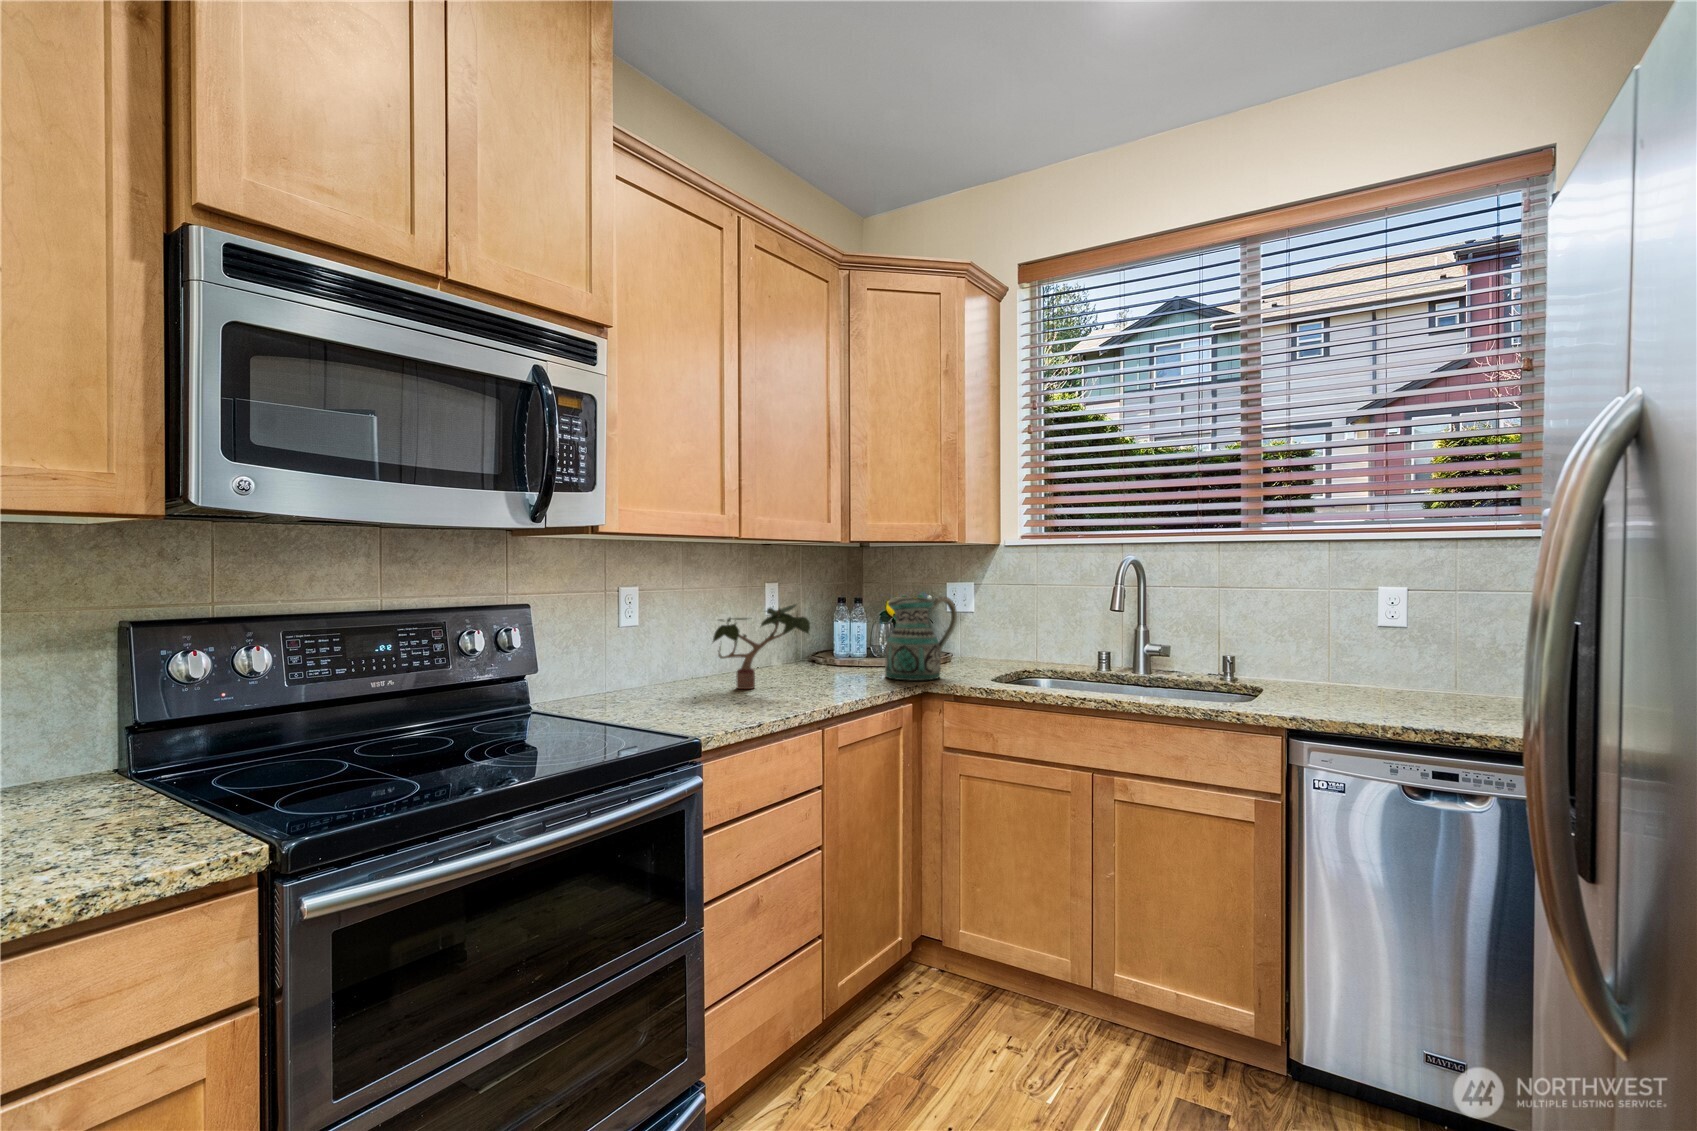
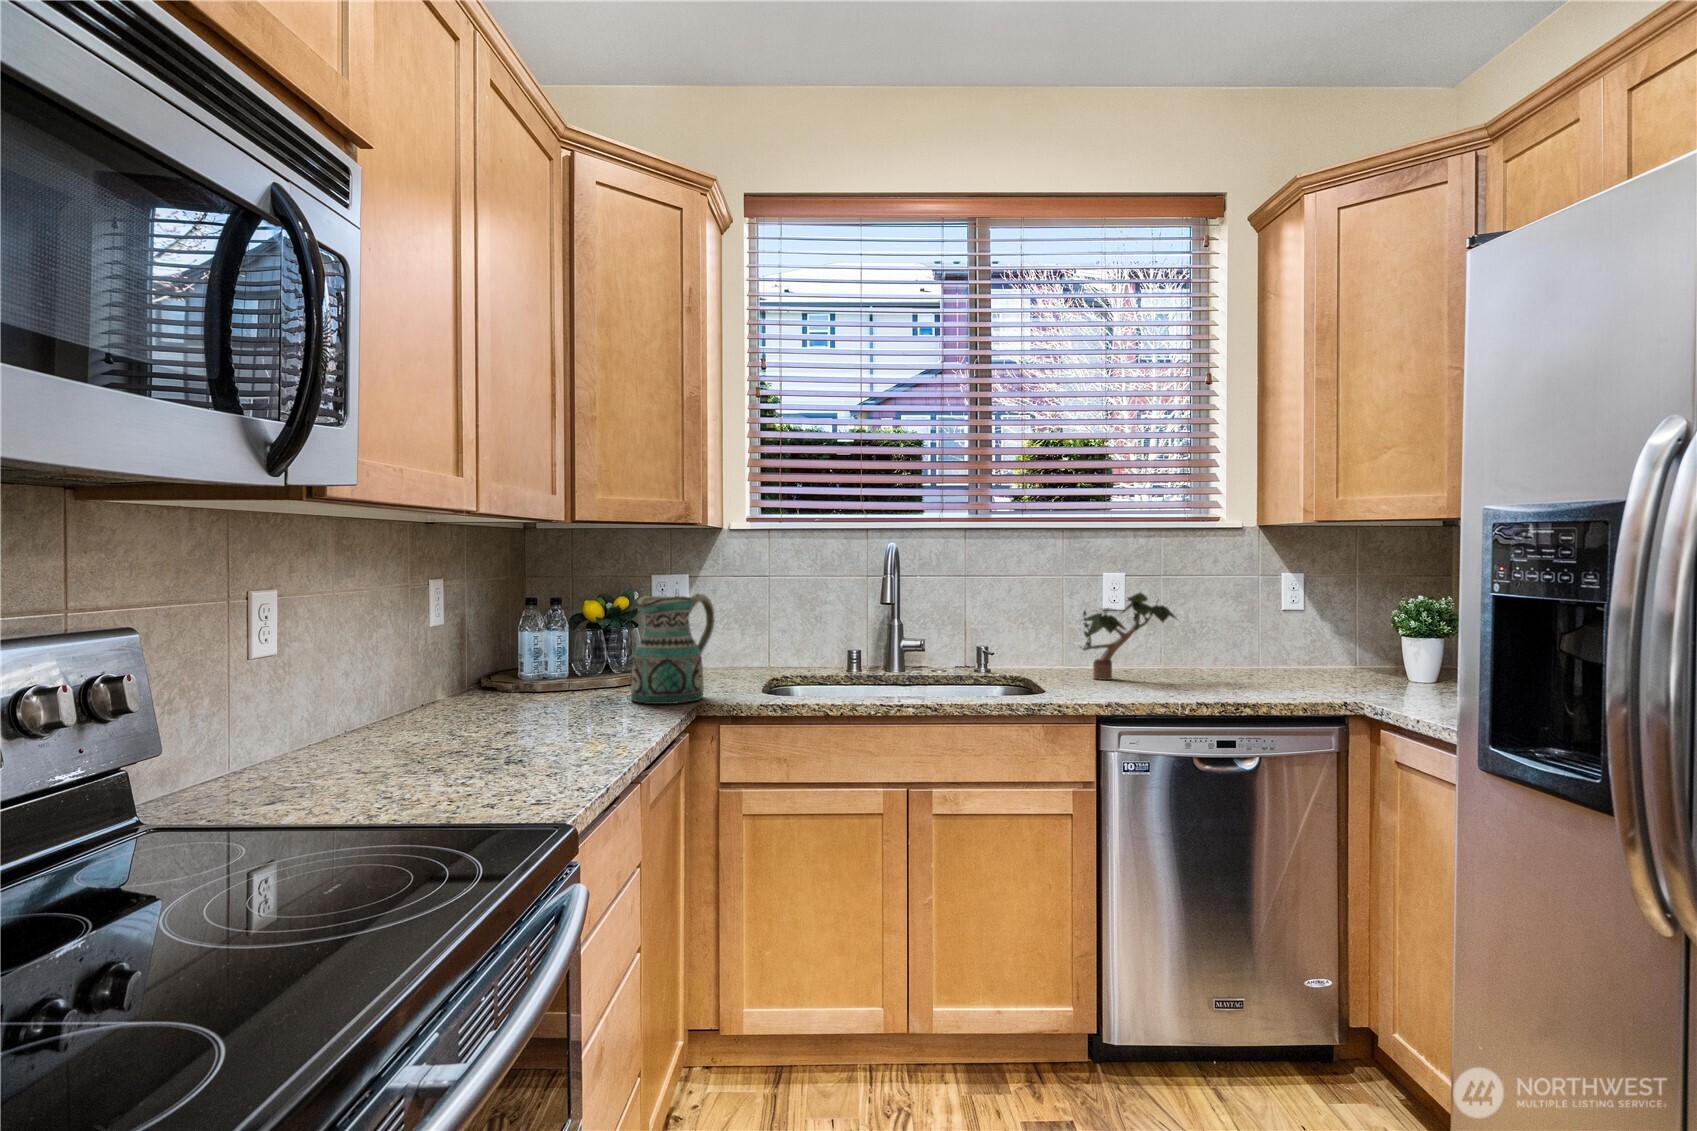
potted plant: present [713,604,810,689] -> present [1082,593,1176,680]

